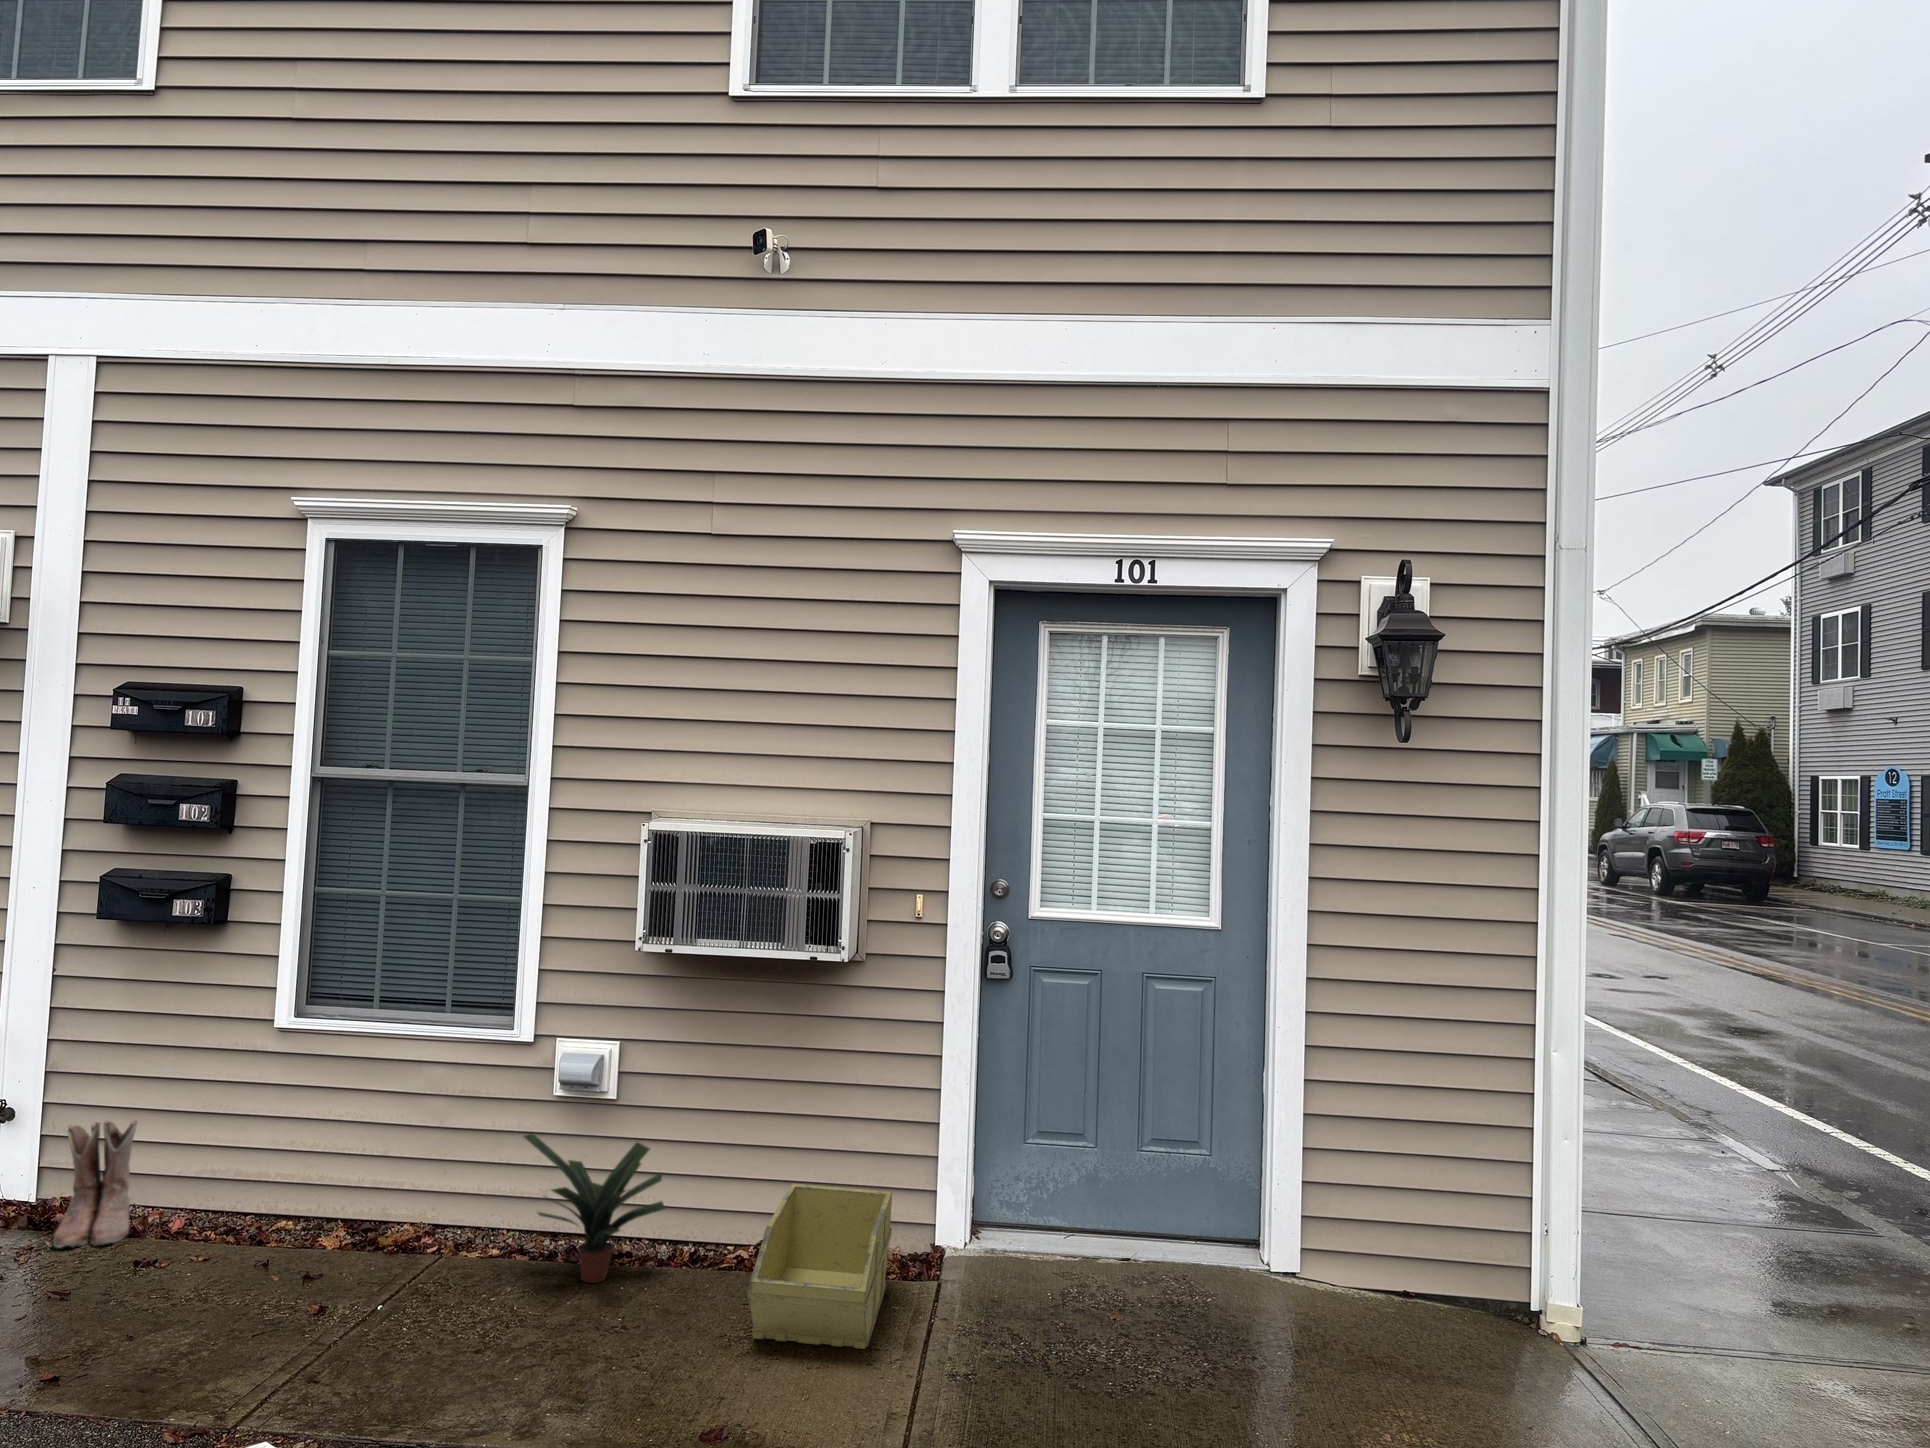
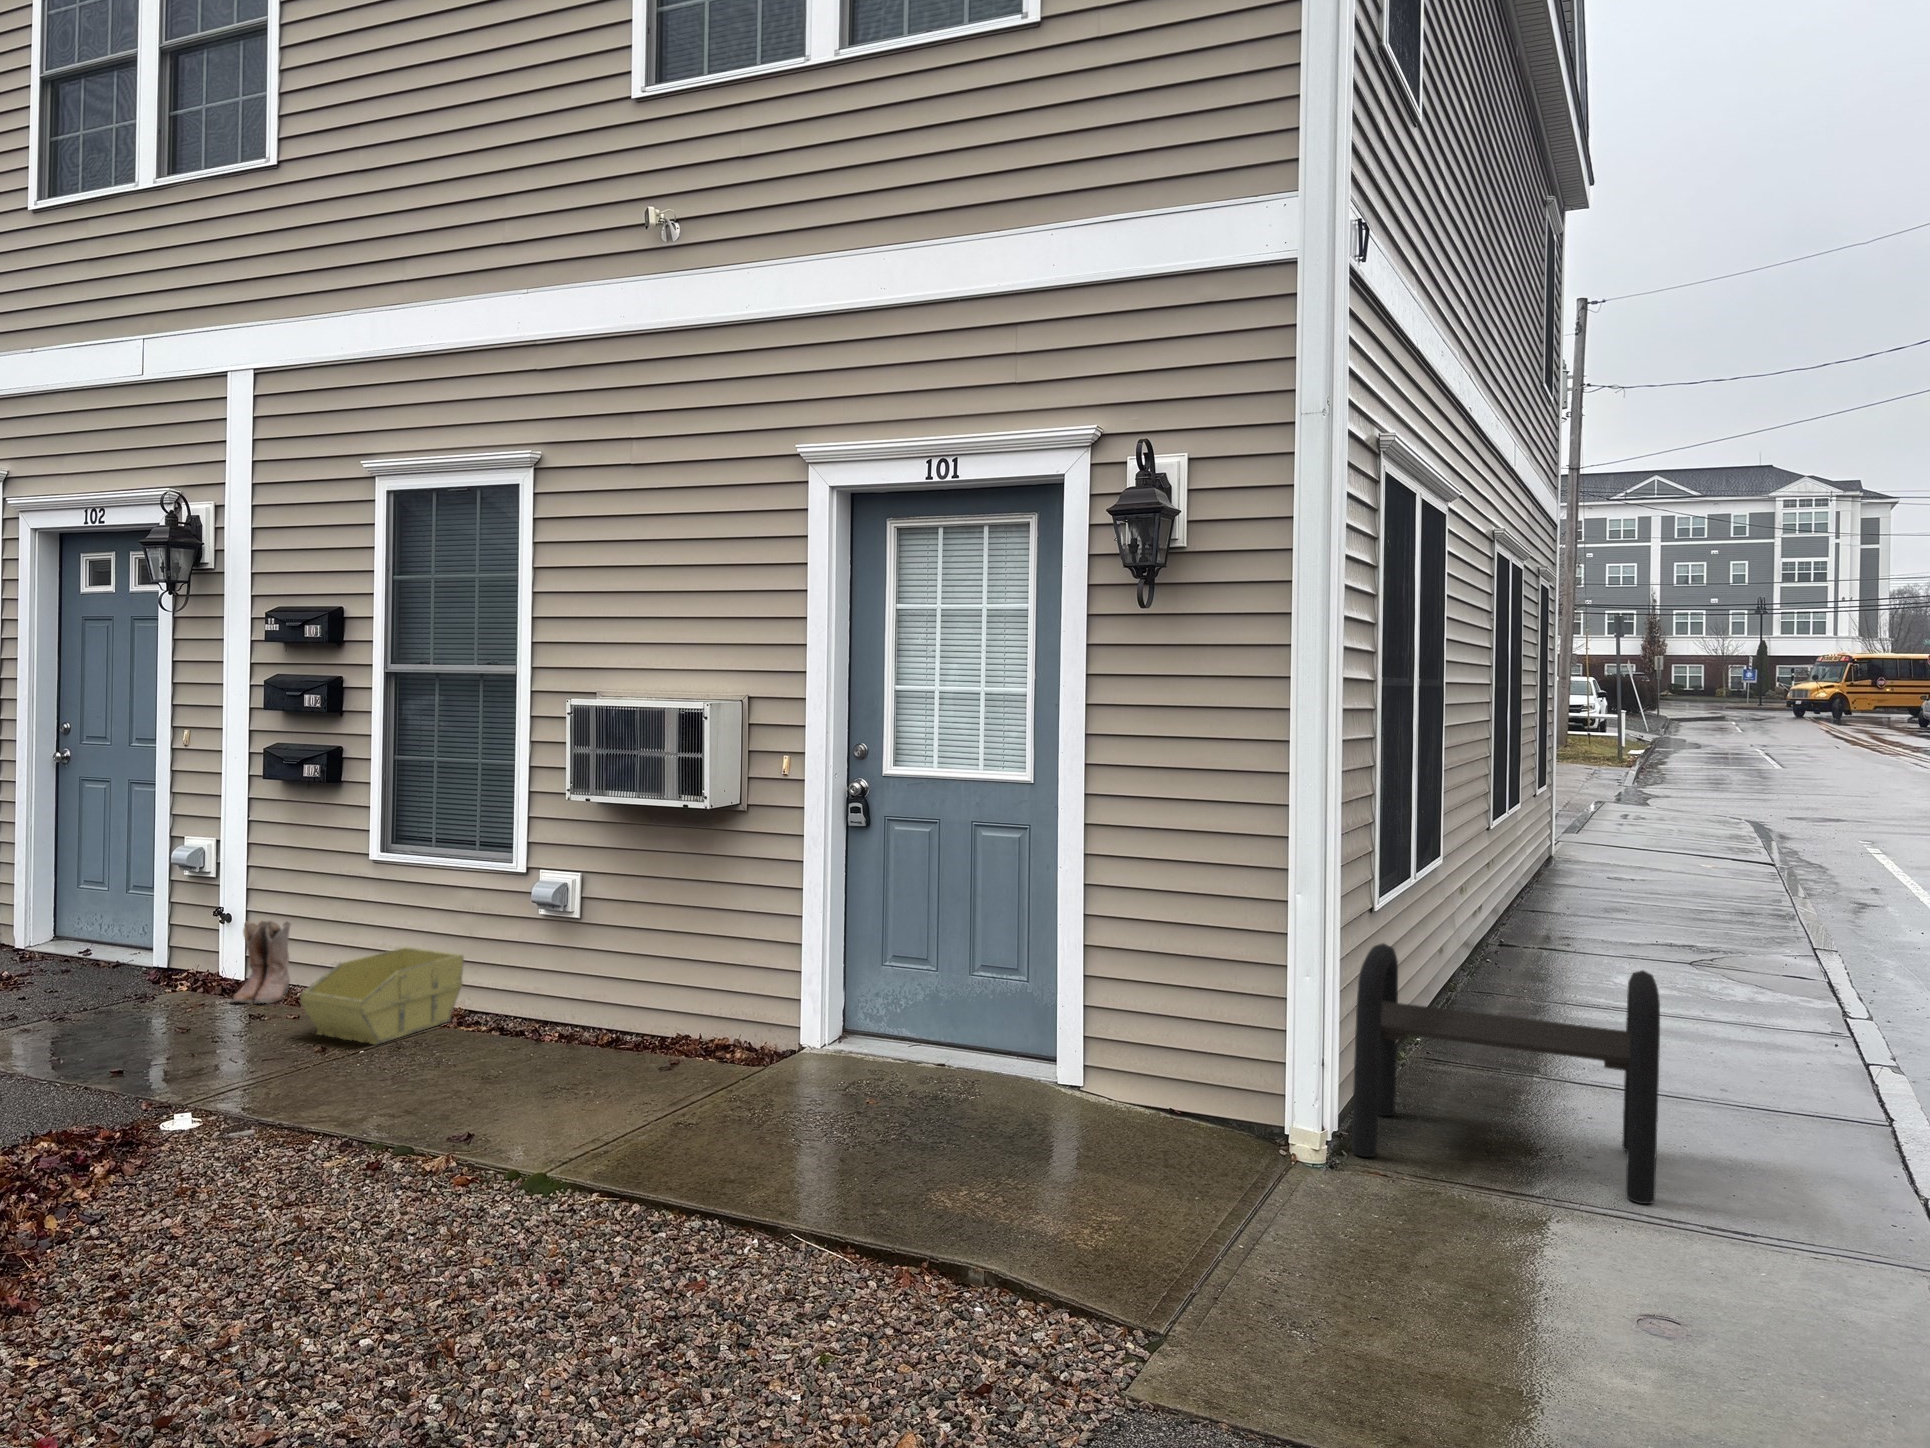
bench: none [1516,1084,1863,1341] -> present [1352,943,1660,1204]
potted plant: present [524,1133,665,1283] -> none [497,938,600,1052]
storage bin: present [747,1183,892,1349] -> present [300,947,464,1045]

